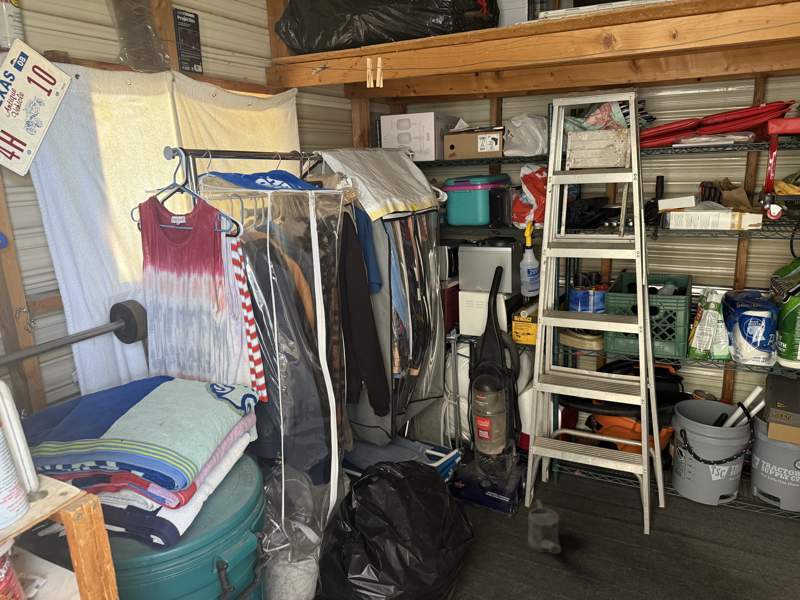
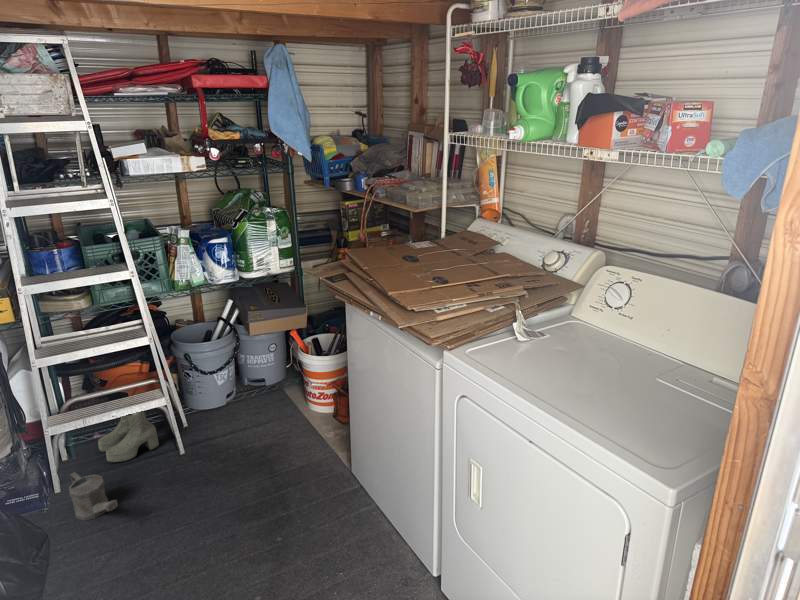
boots: none [571,454,627,515] -> present [98,411,159,463]

